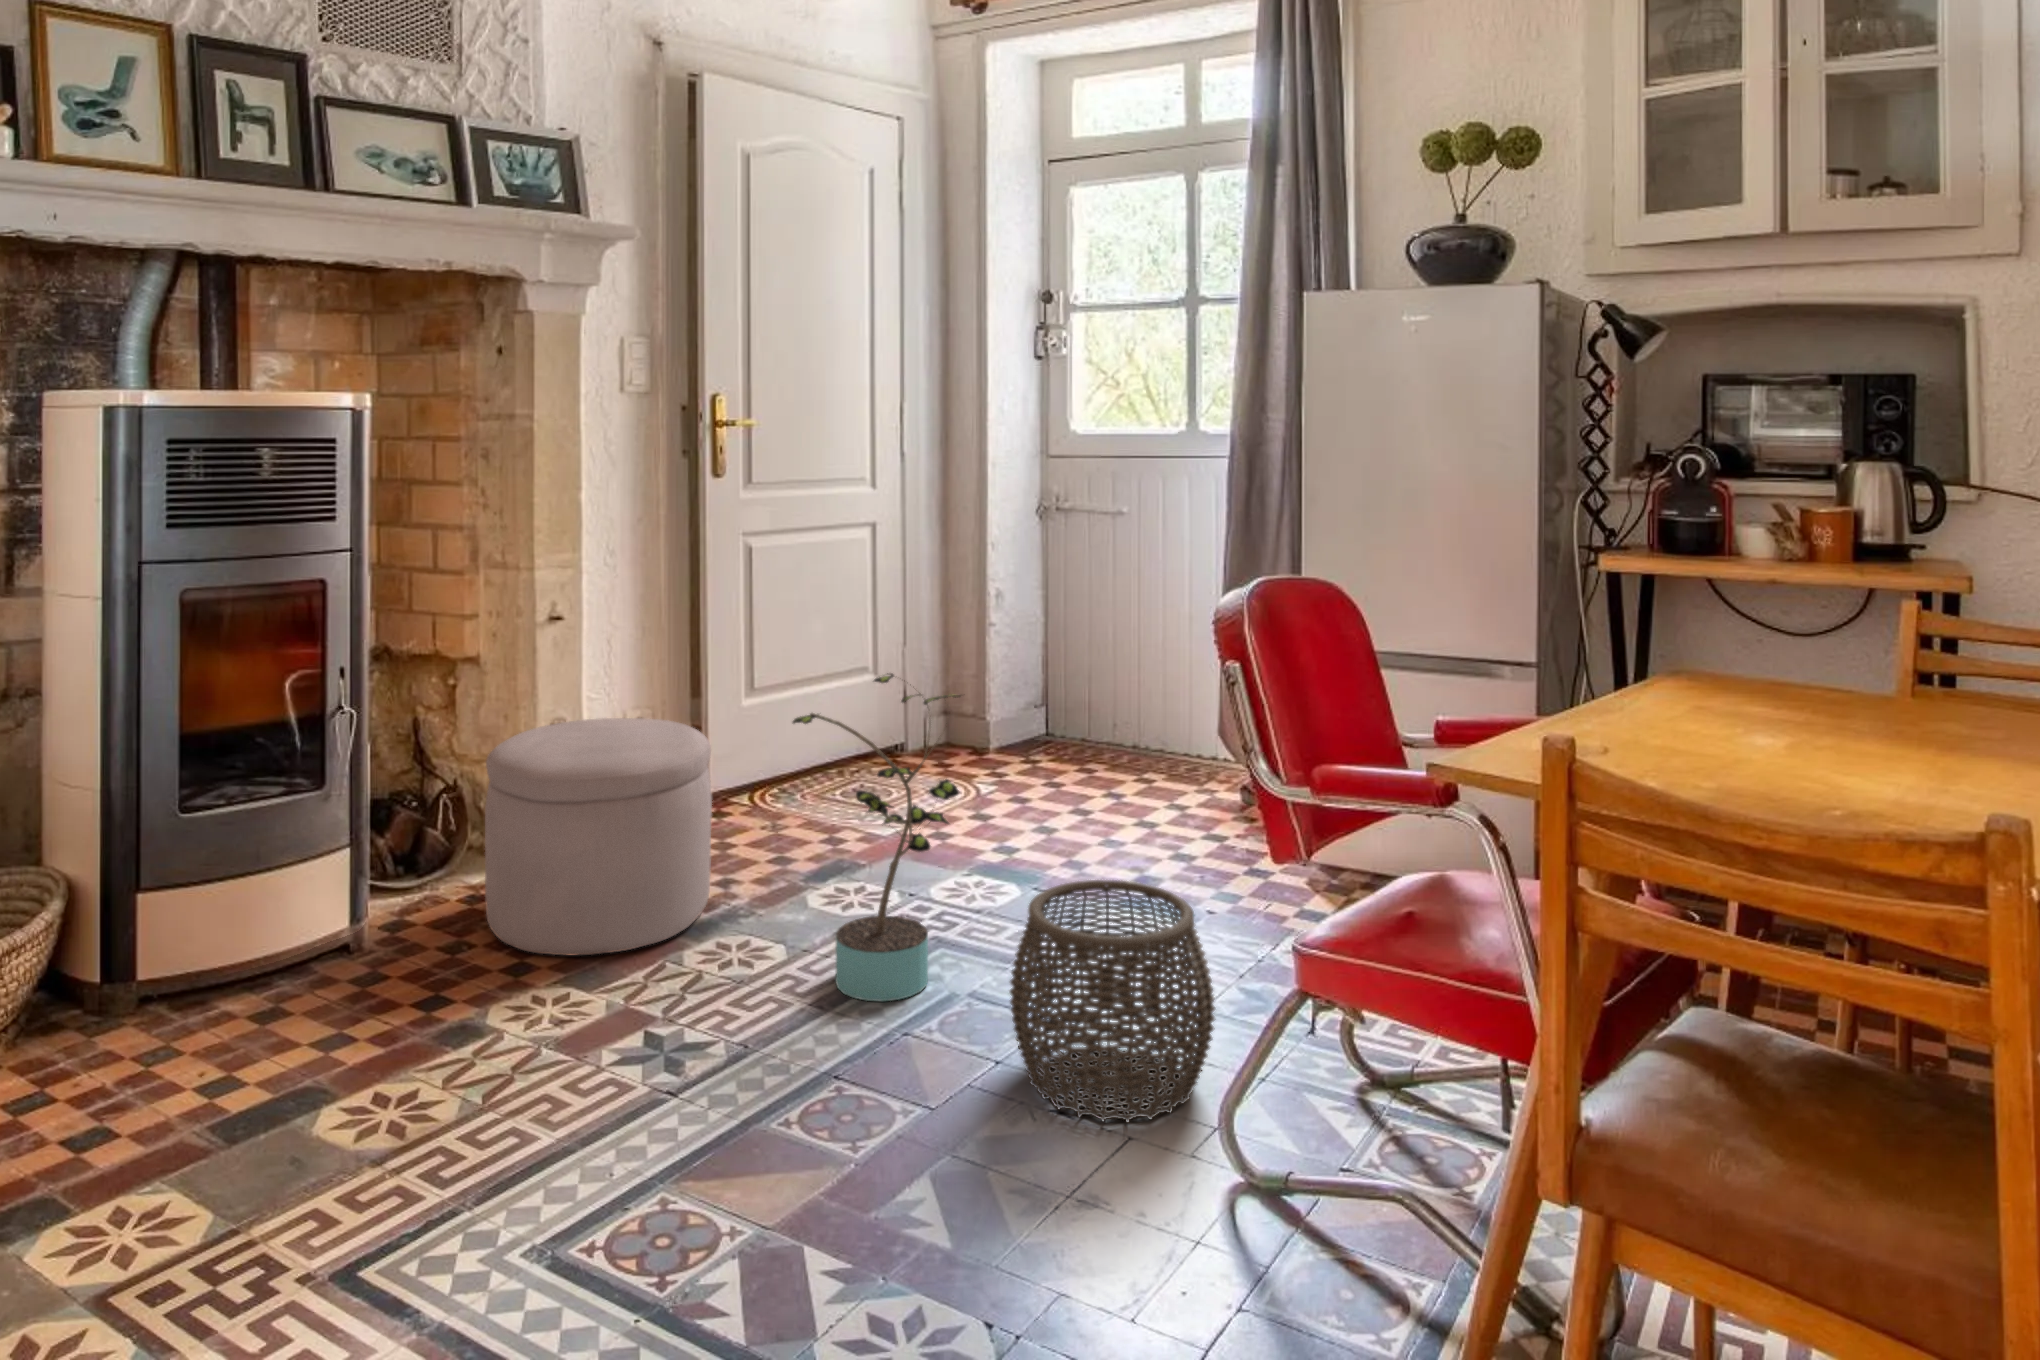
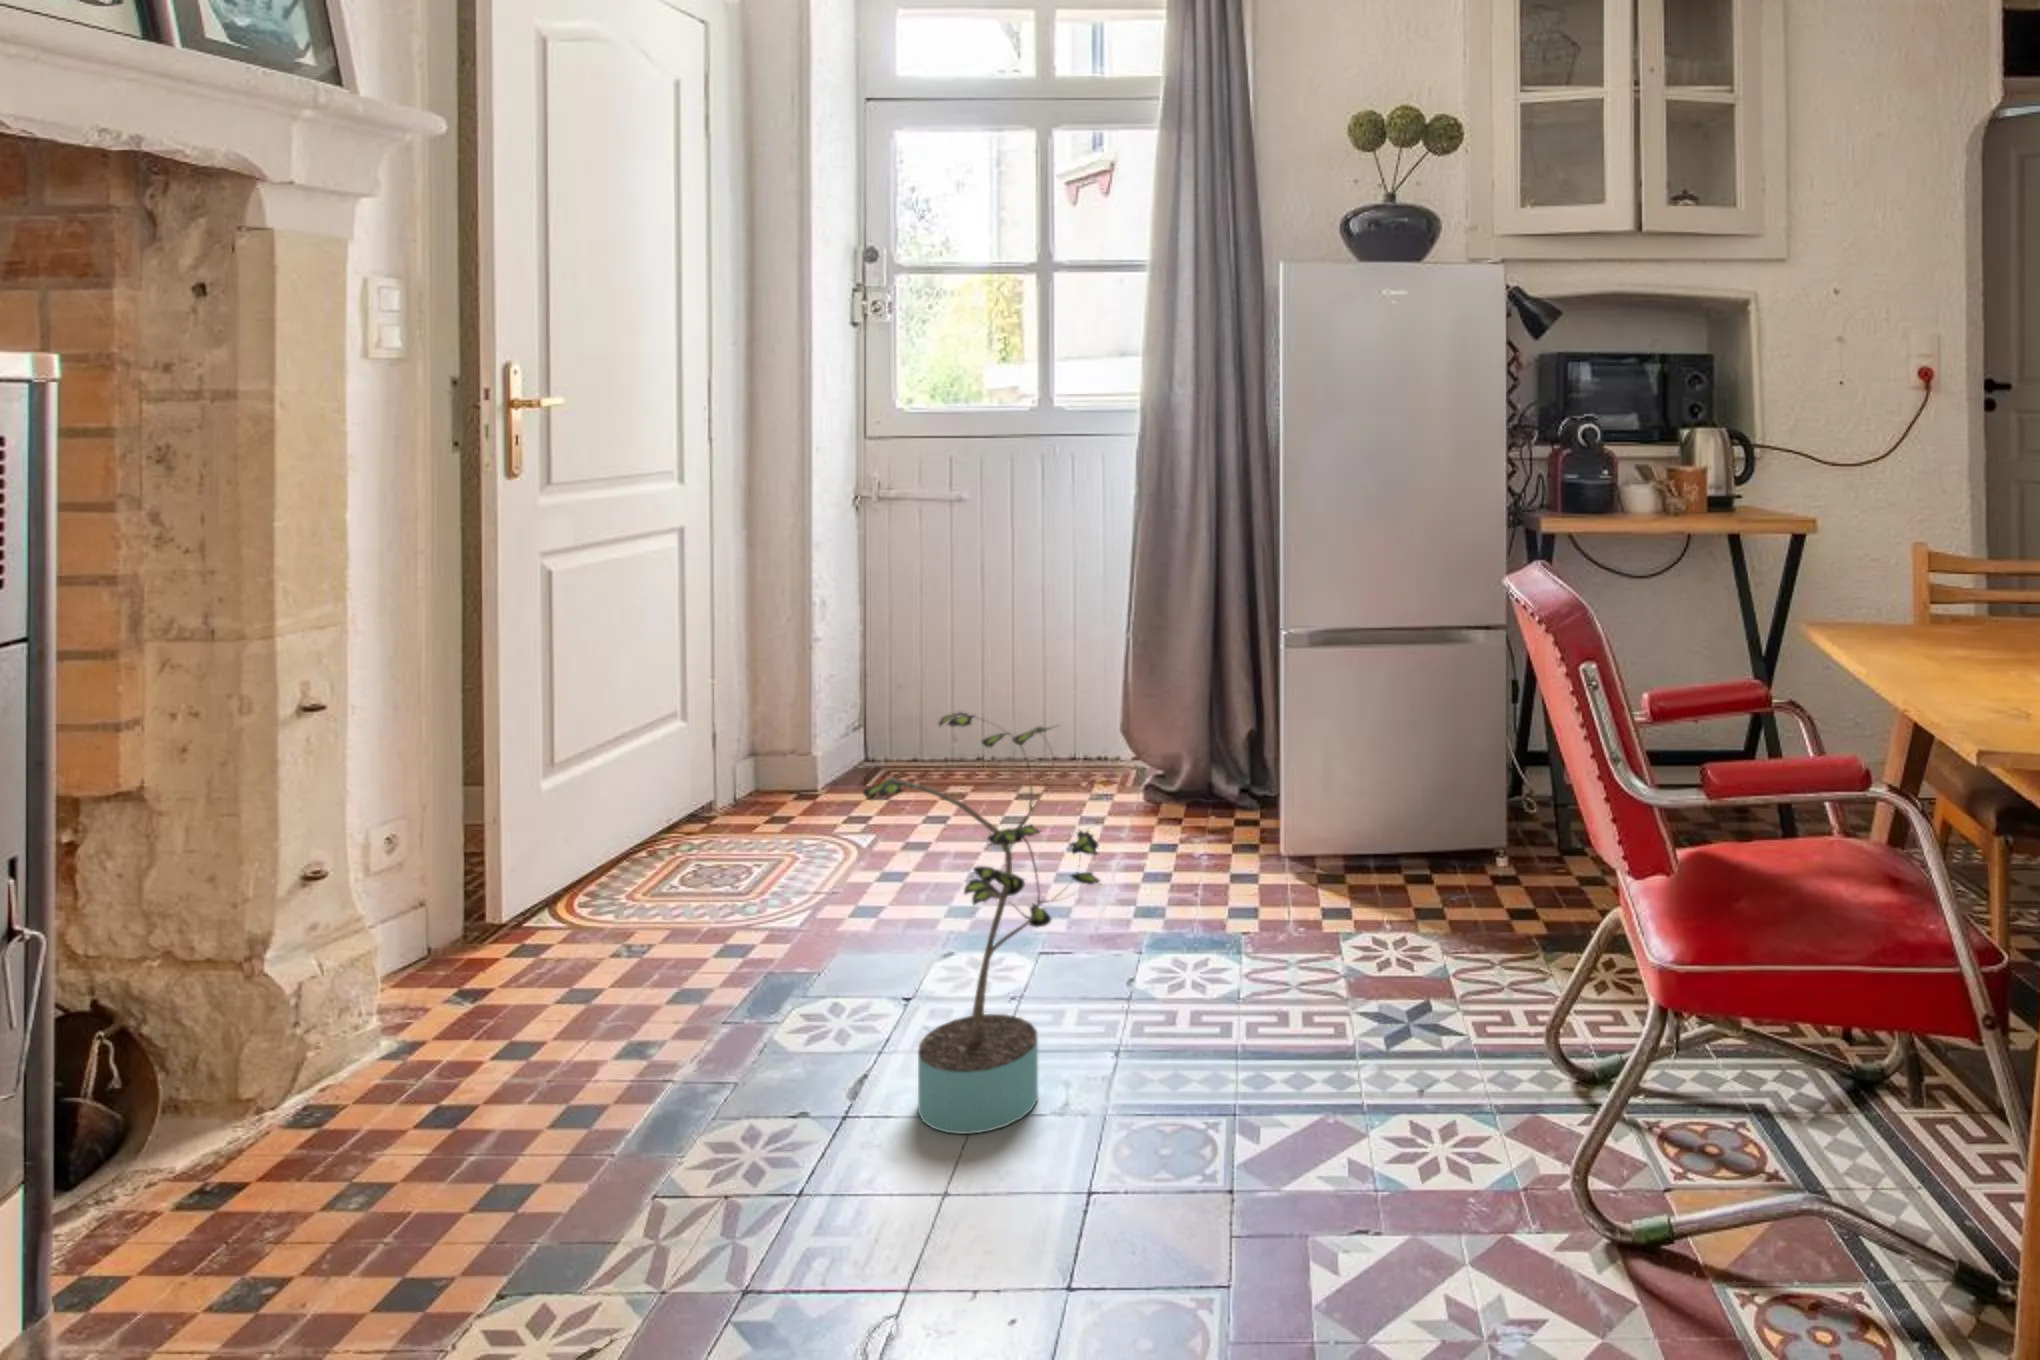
ottoman: present [485,718,712,955] -> none [275,832,658,1235]
woven basket: present [1010,880,1215,1122] -> none [1226,900,1456,1179]

